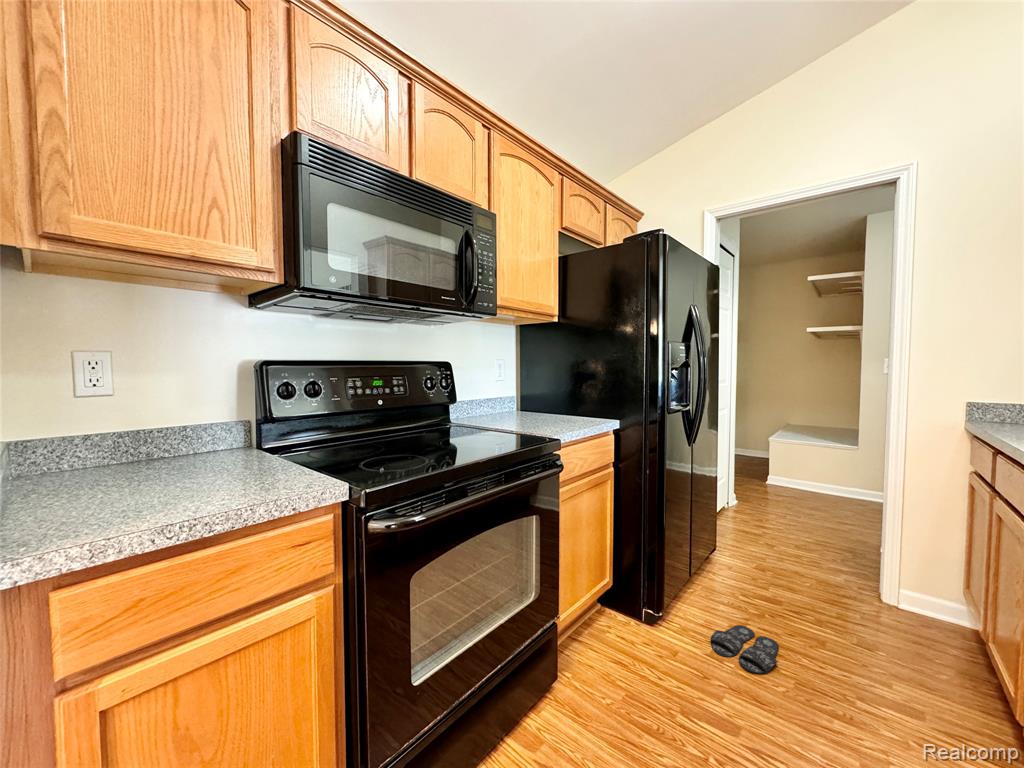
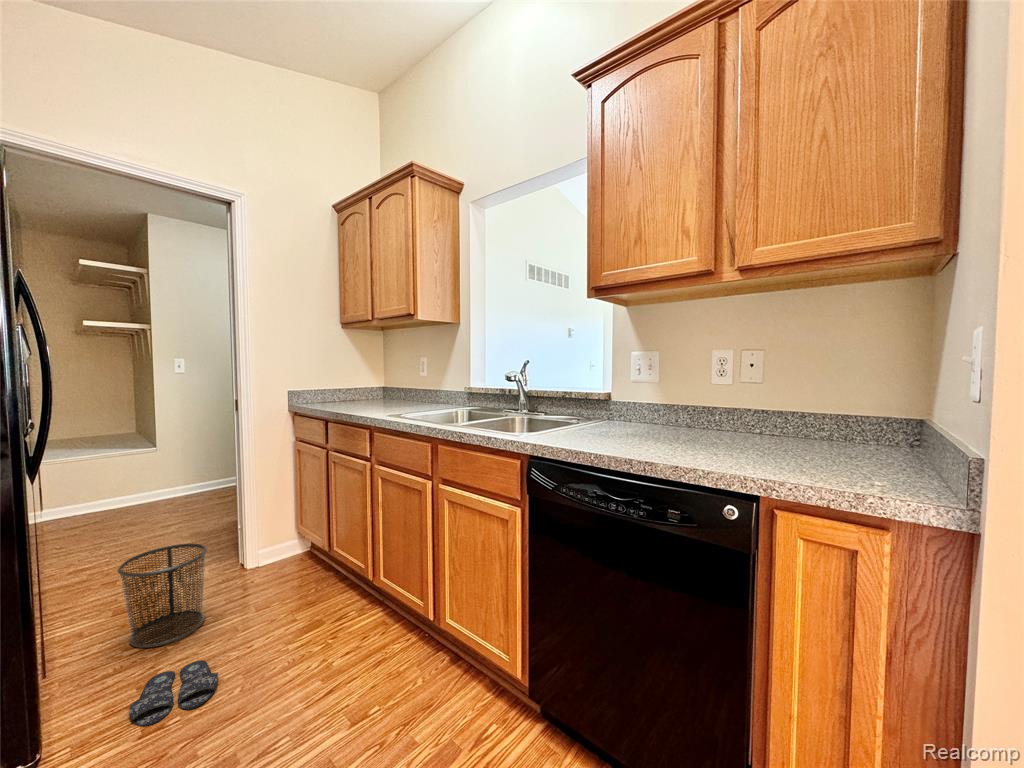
waste bin: none [744,529,815,617] -> present [118,544,207,648]

